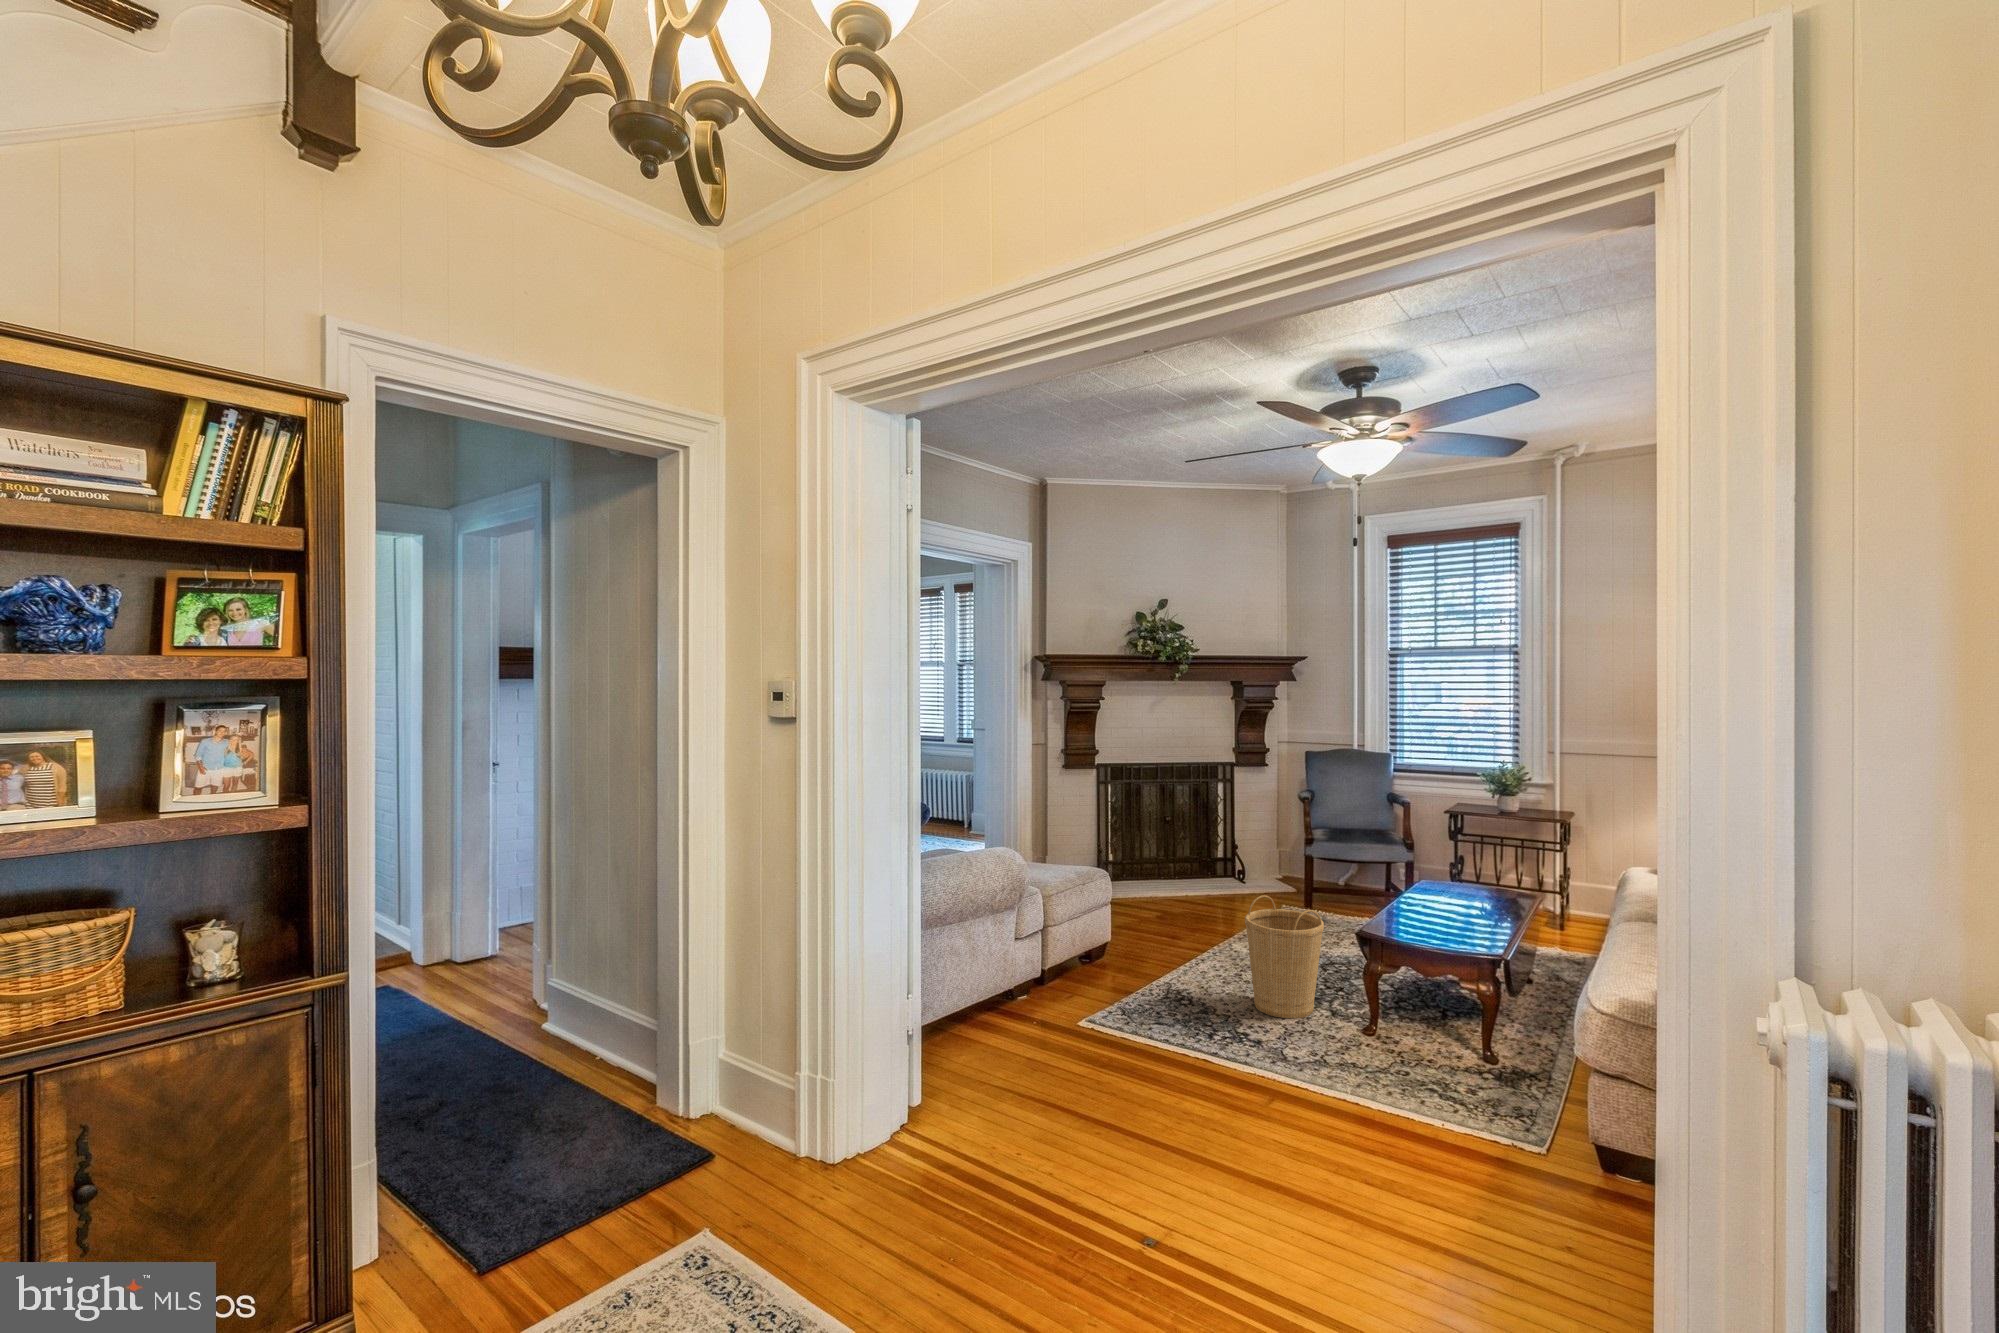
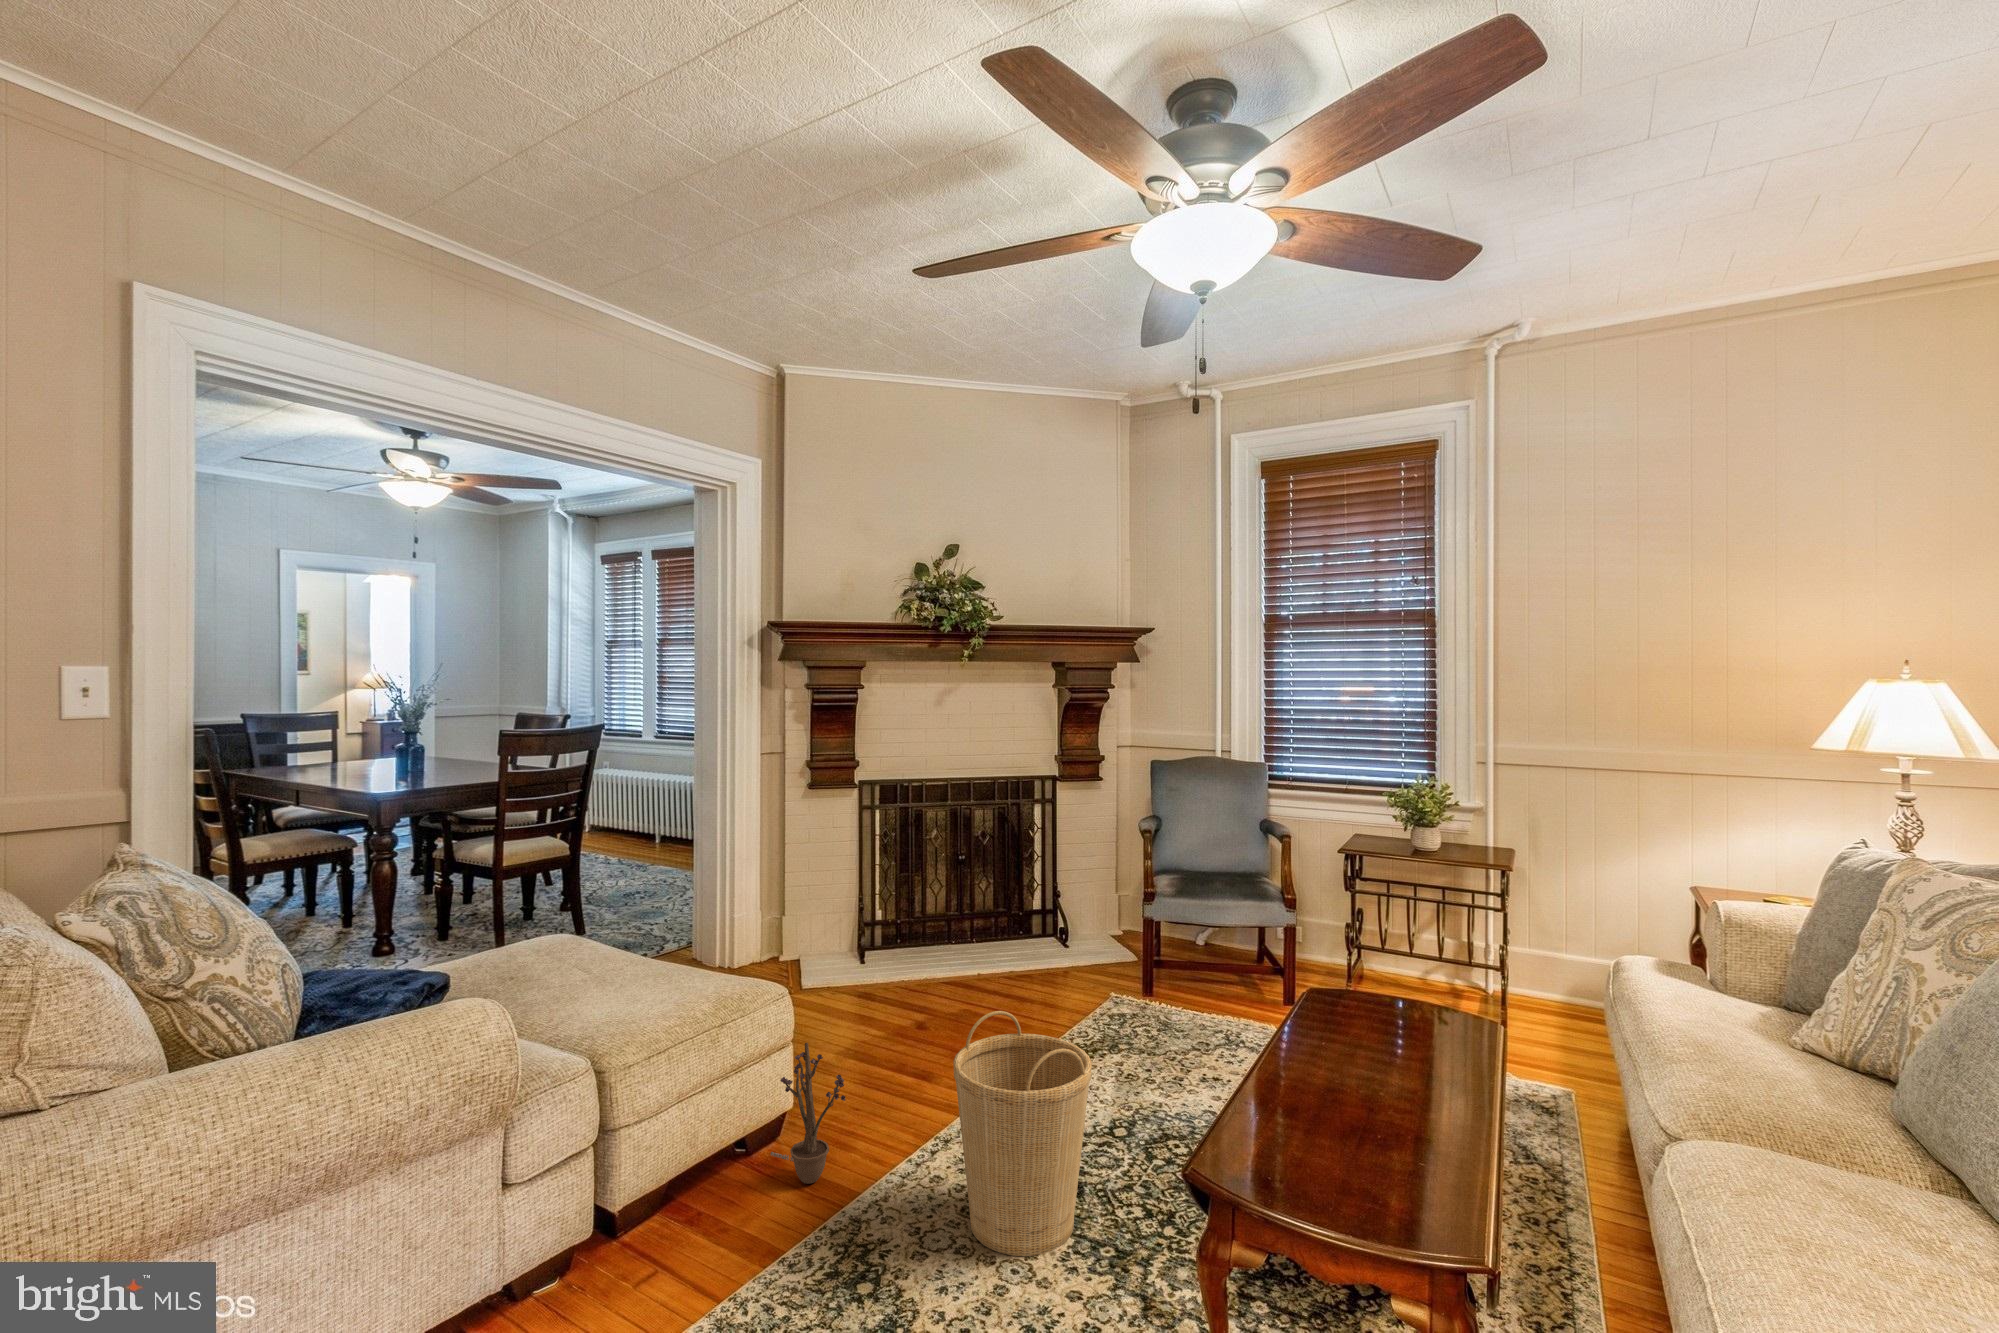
decorative plant: none [1124,915,1176,993] -> present [771,1043,845,1184]

